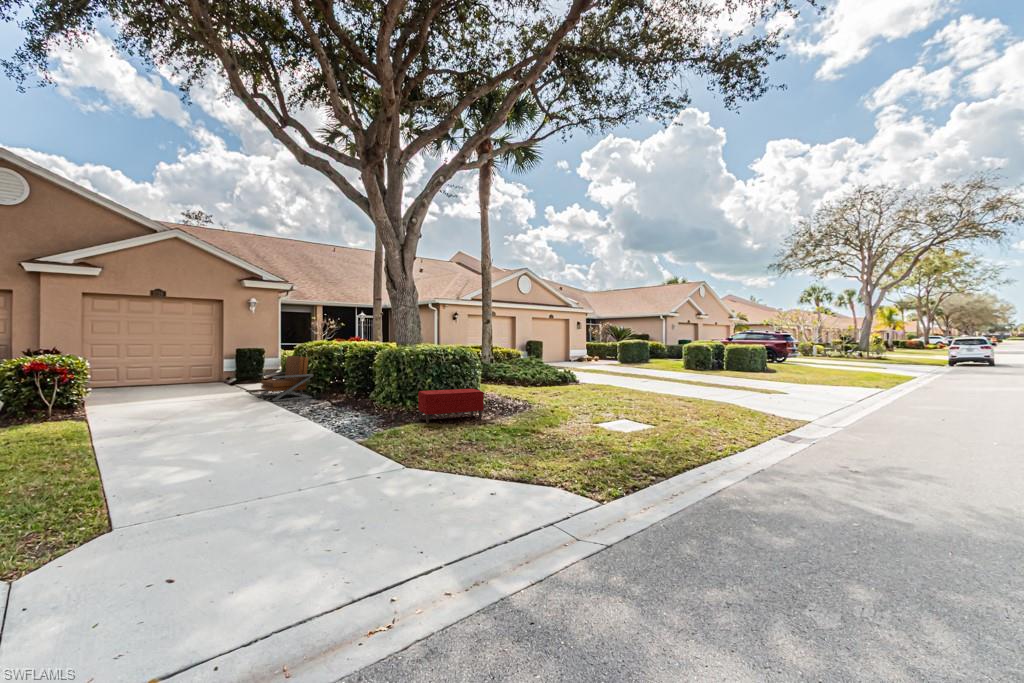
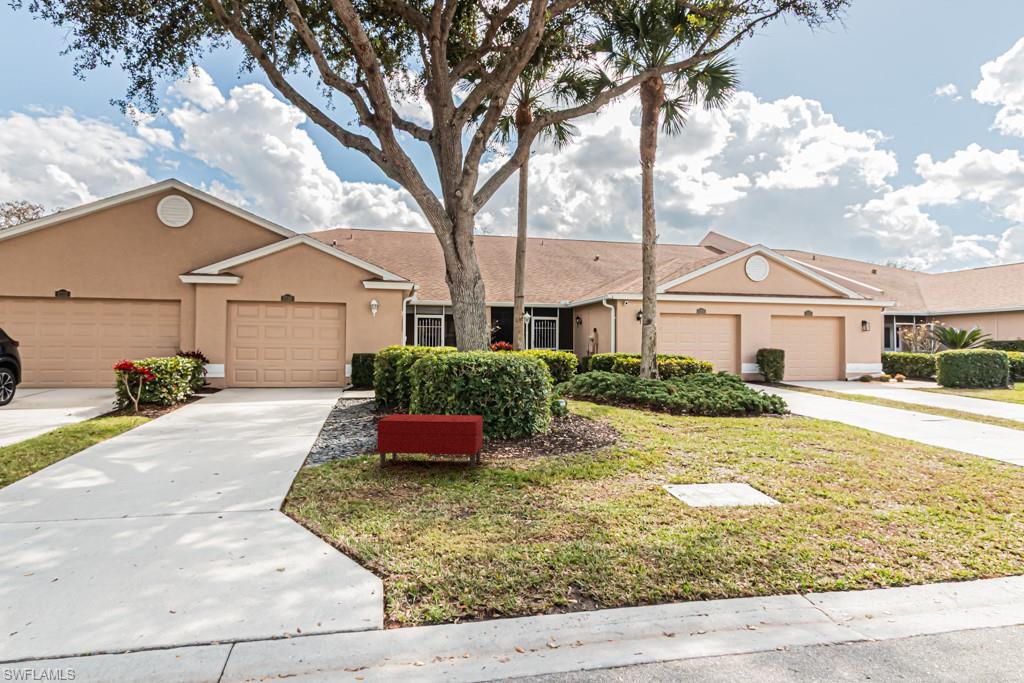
lounge chair: present [258,356,313,401] -> none [315,362,365,416]

